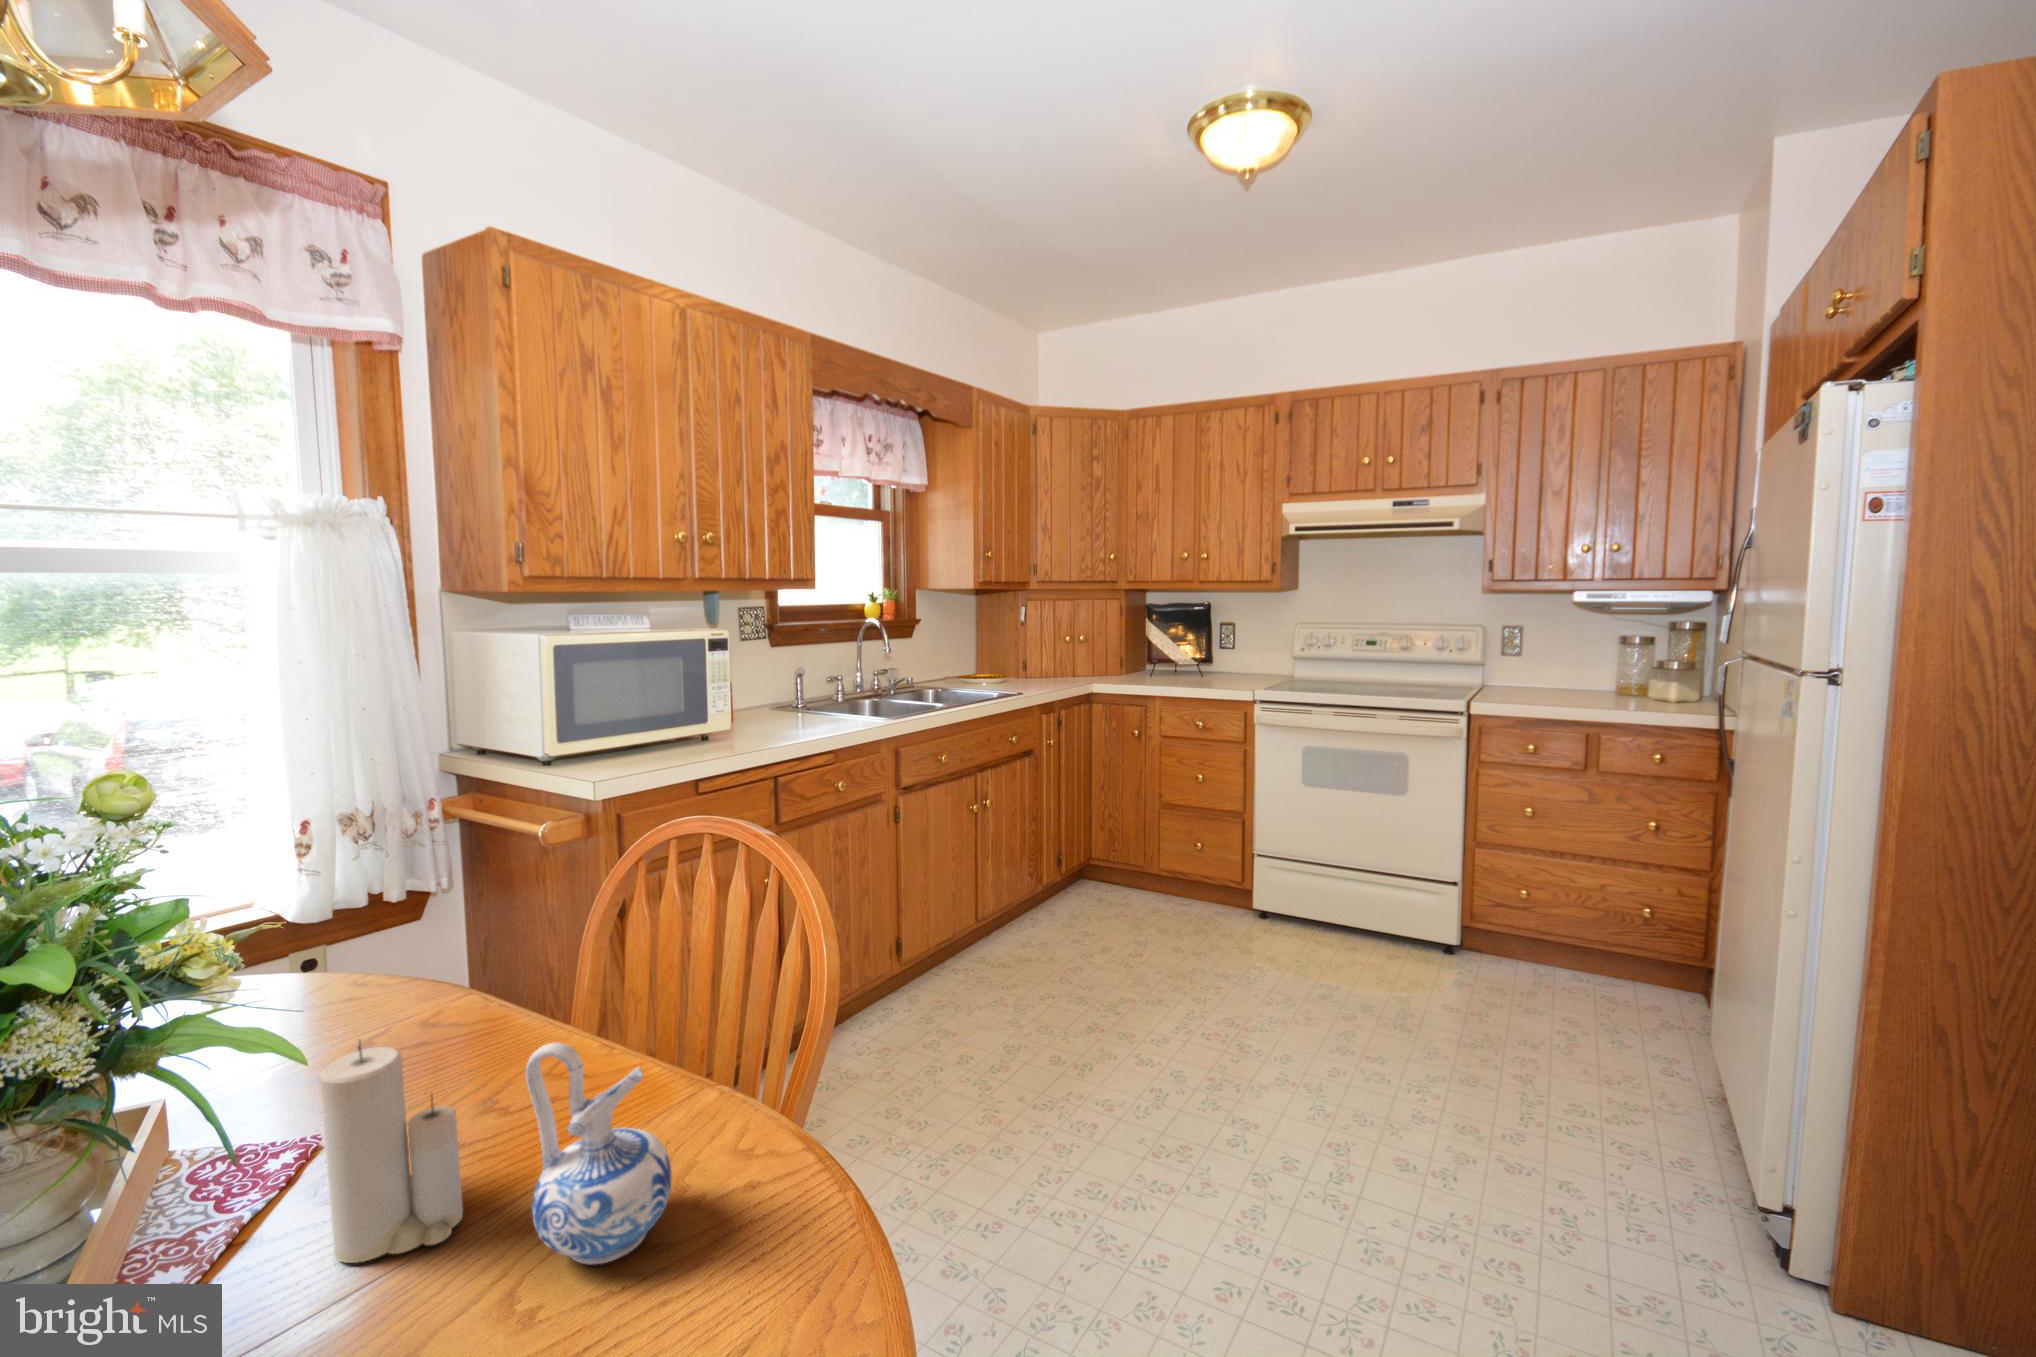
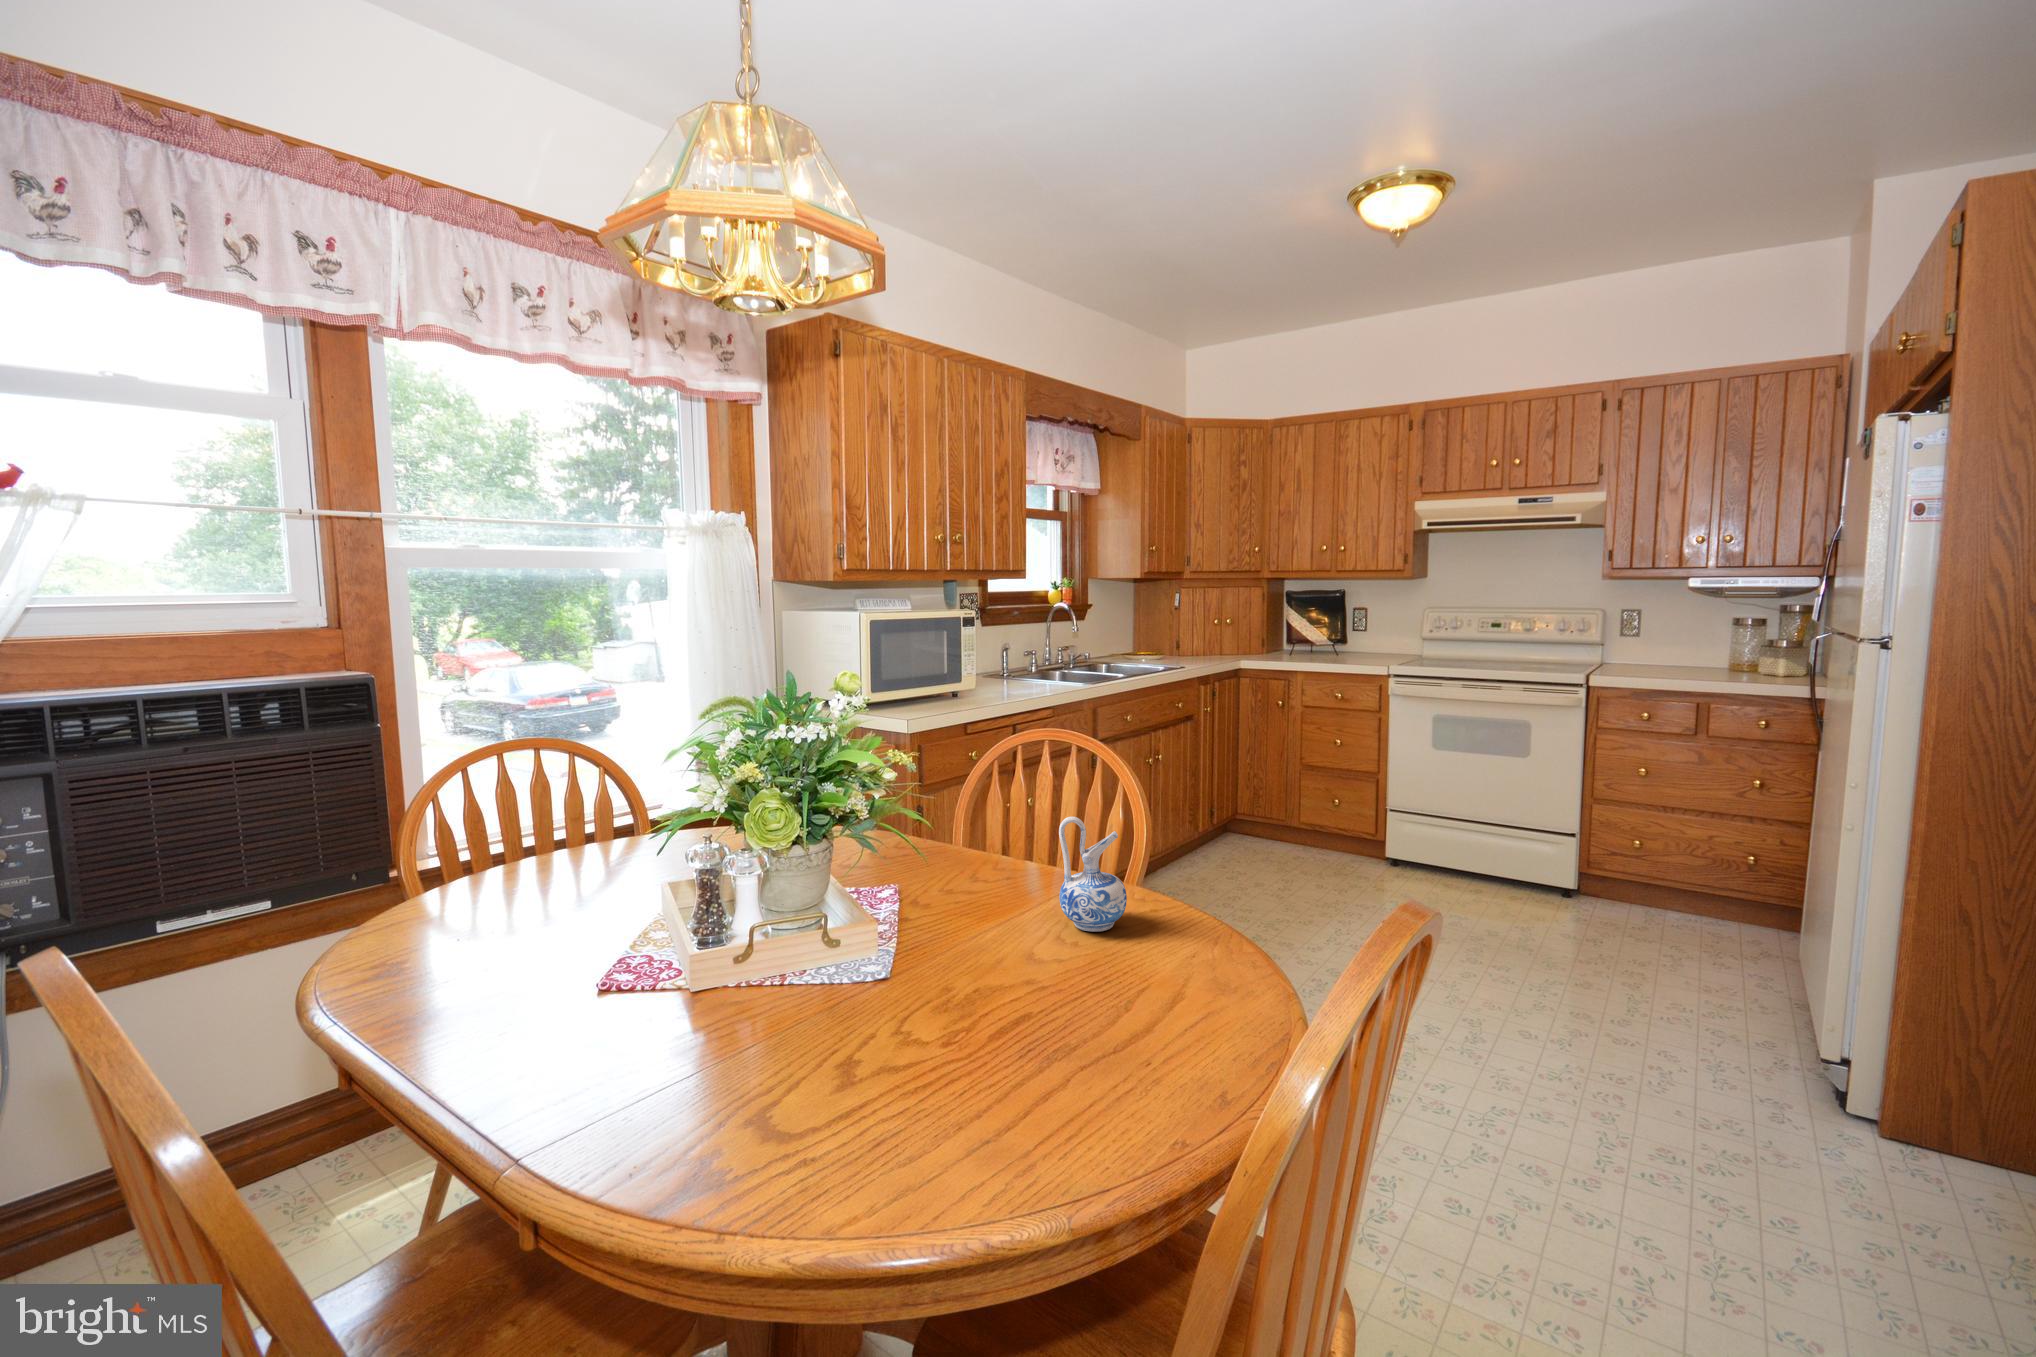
candle: present [320,1041,463,1263] -> none [942,812,1010,926]

